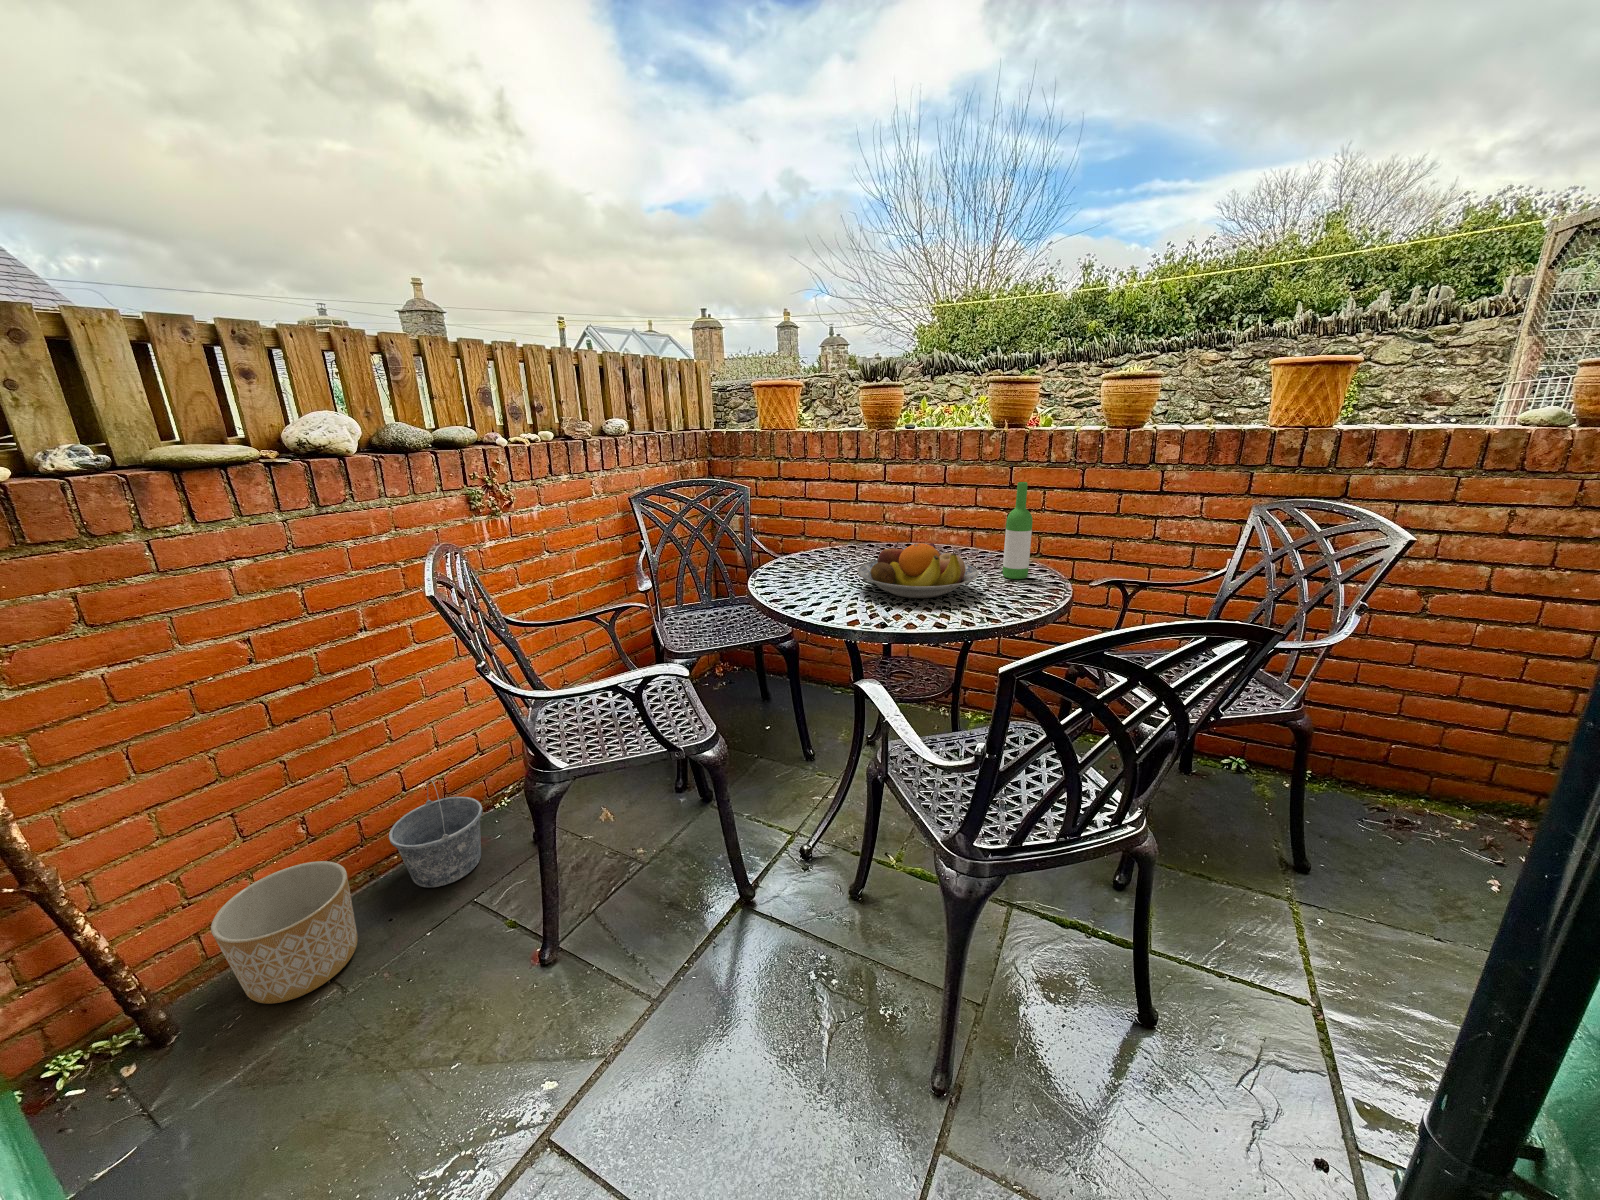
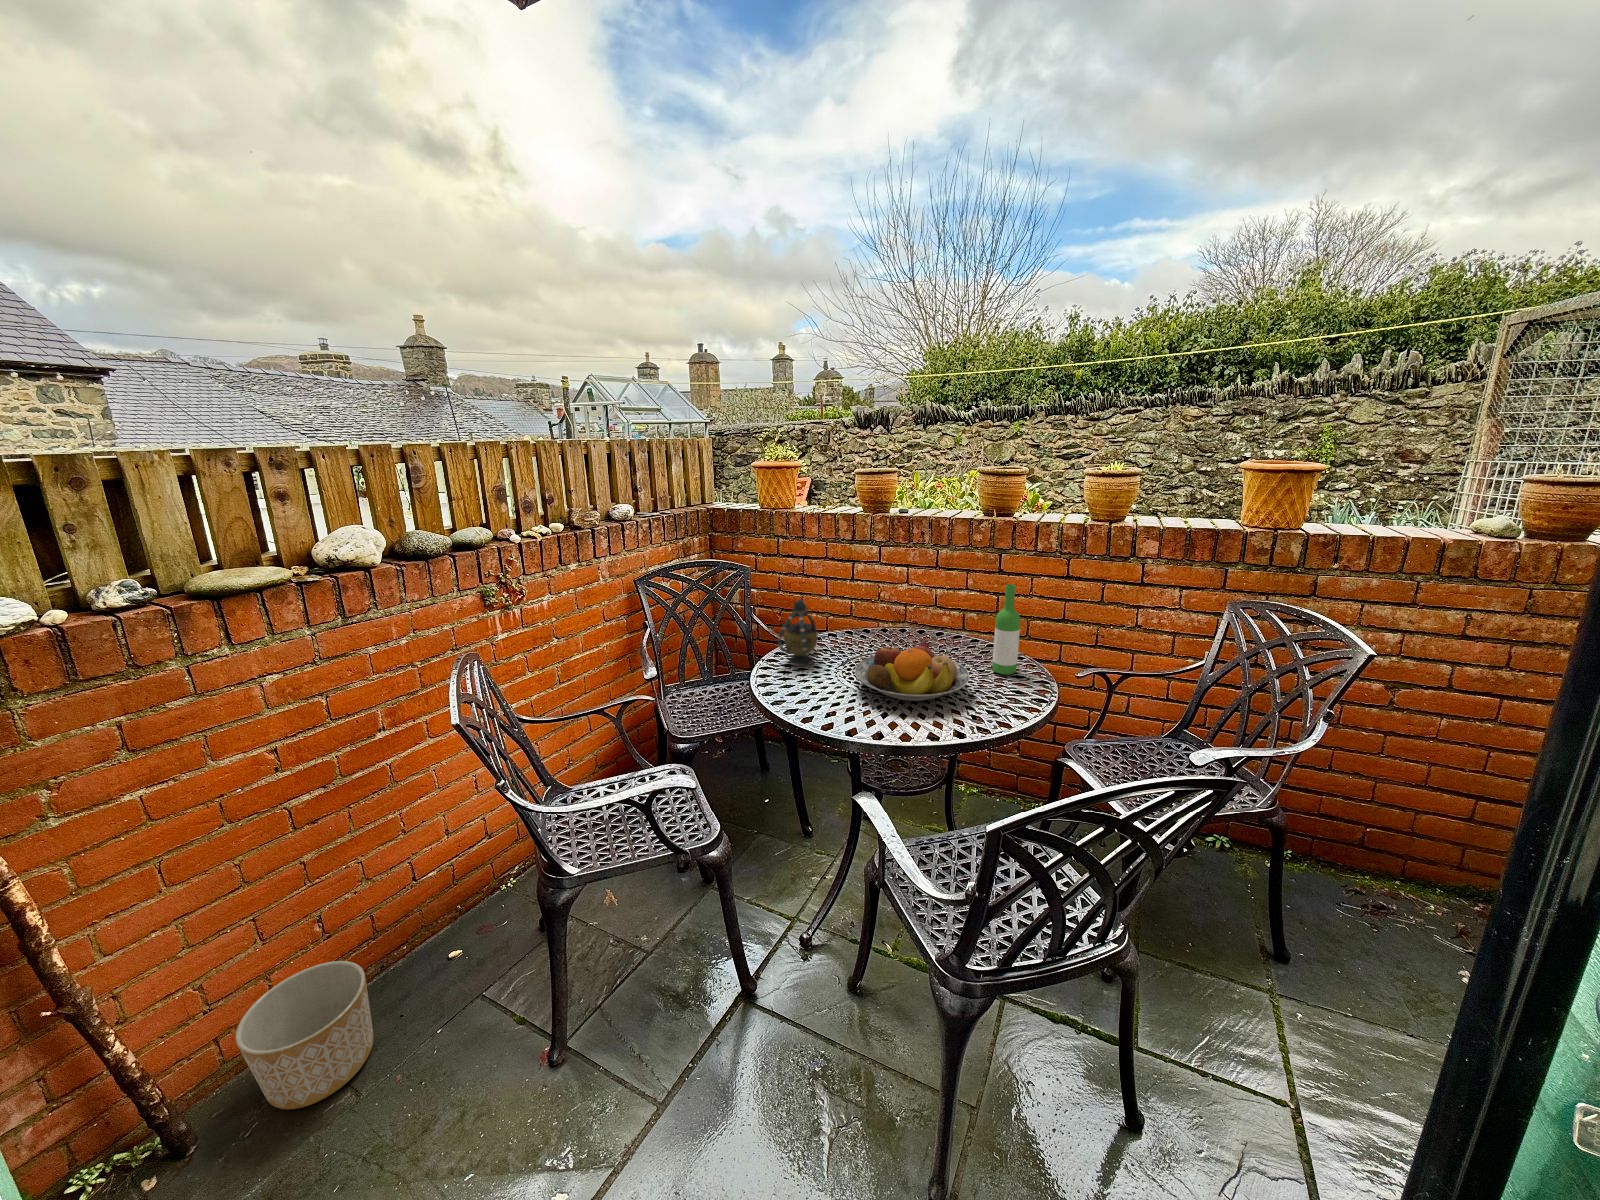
teapot: none [777,502,820,574] -> present [778,599,818,666]
bucket: present [389,780,482,887] -> none [404,872,494,978]

